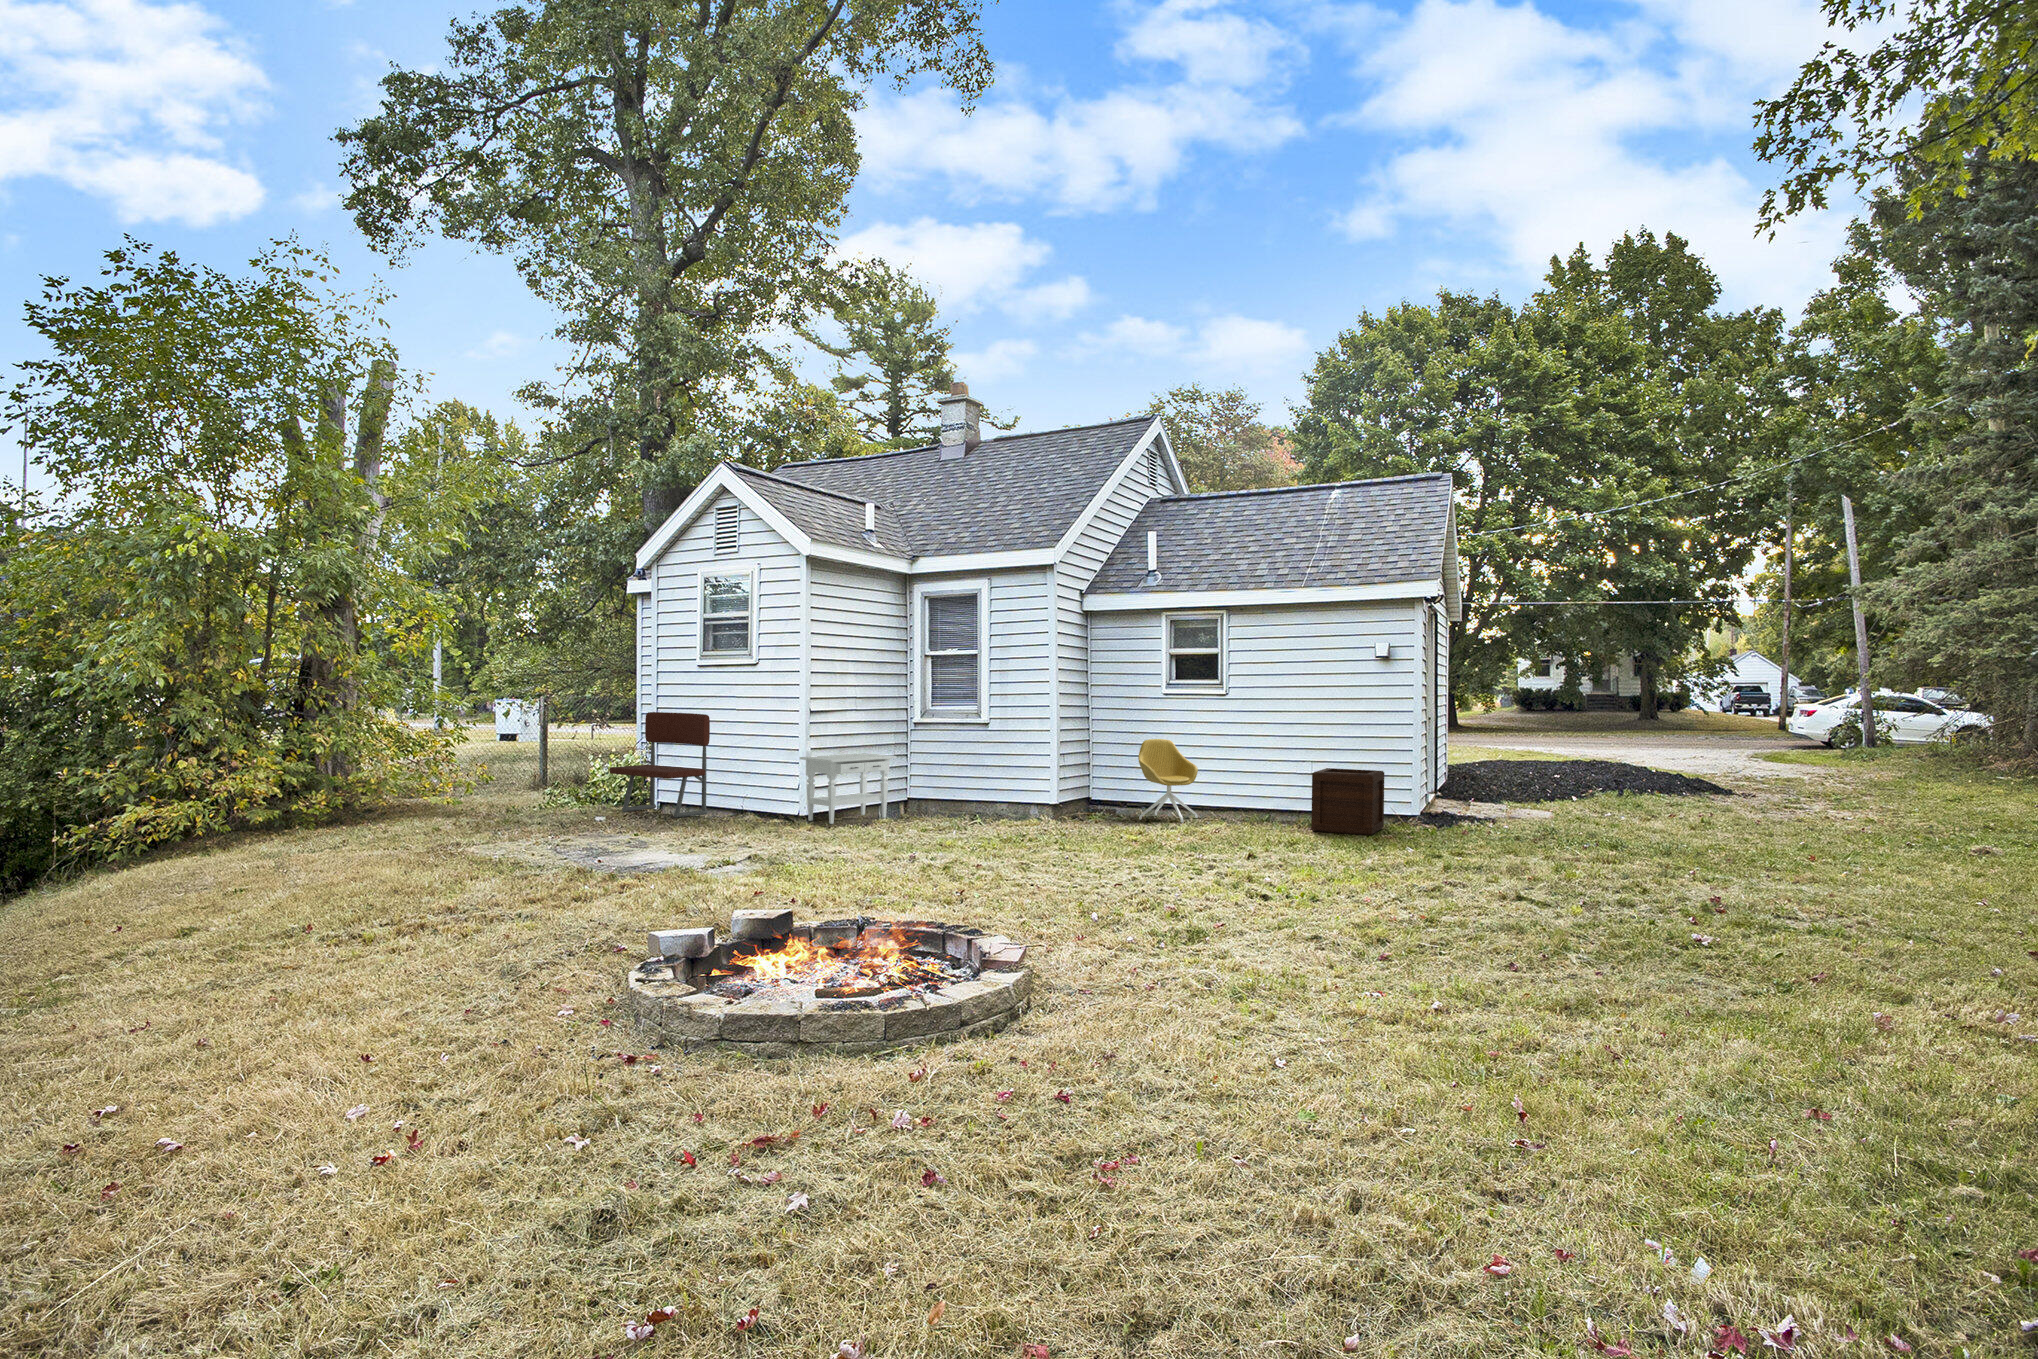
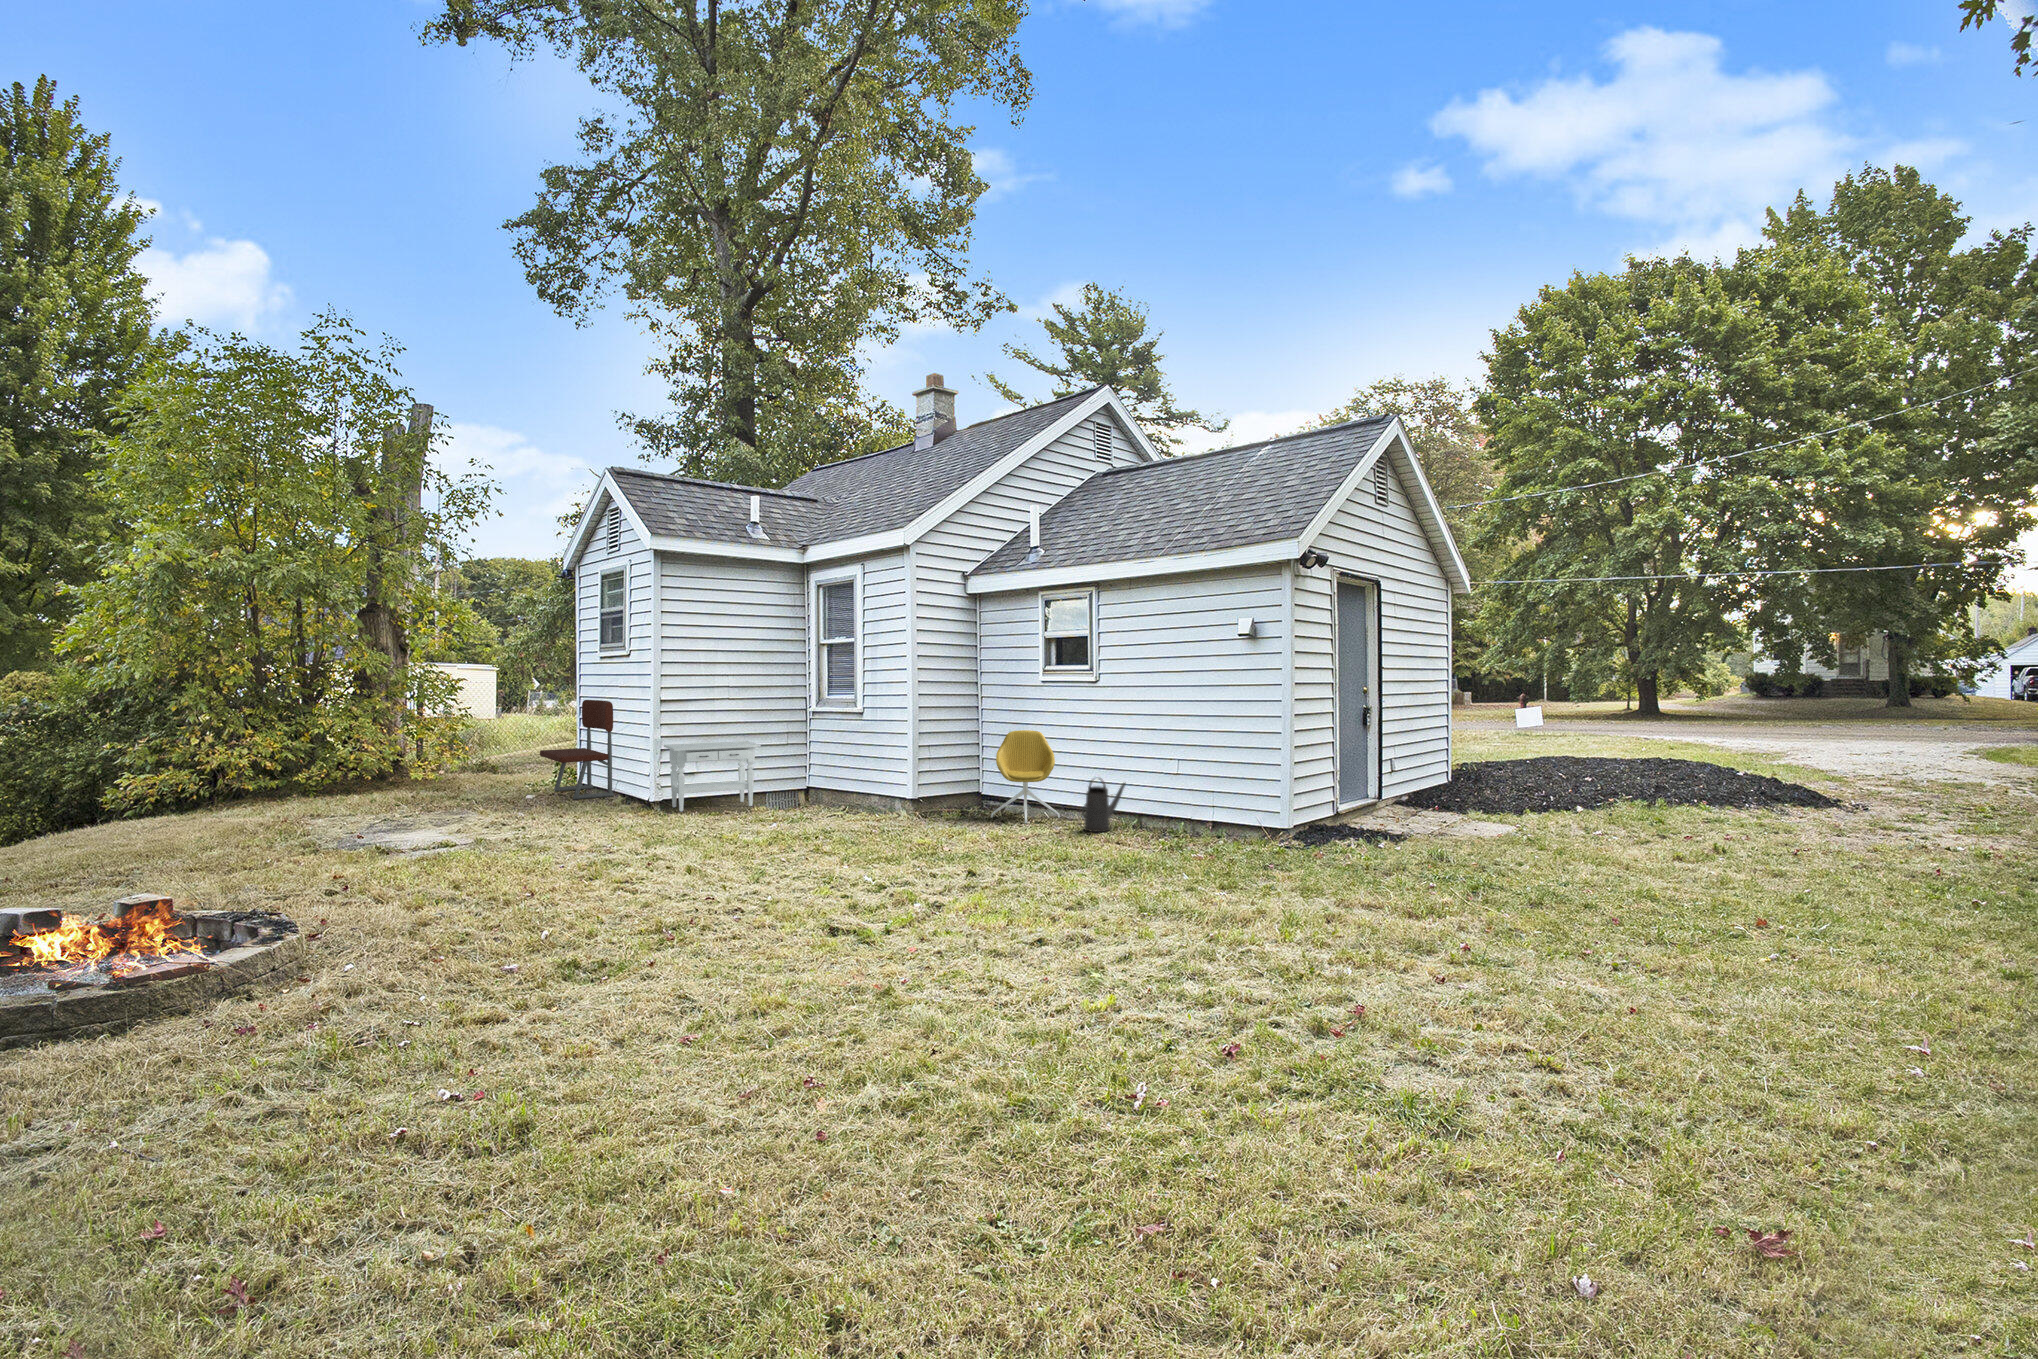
wooden crate: present [1311,768,1384,835] -> none [1139,767,1238,851]
watering can: none [1242,778,1267,826] -> present [1082,778,1125,832]

